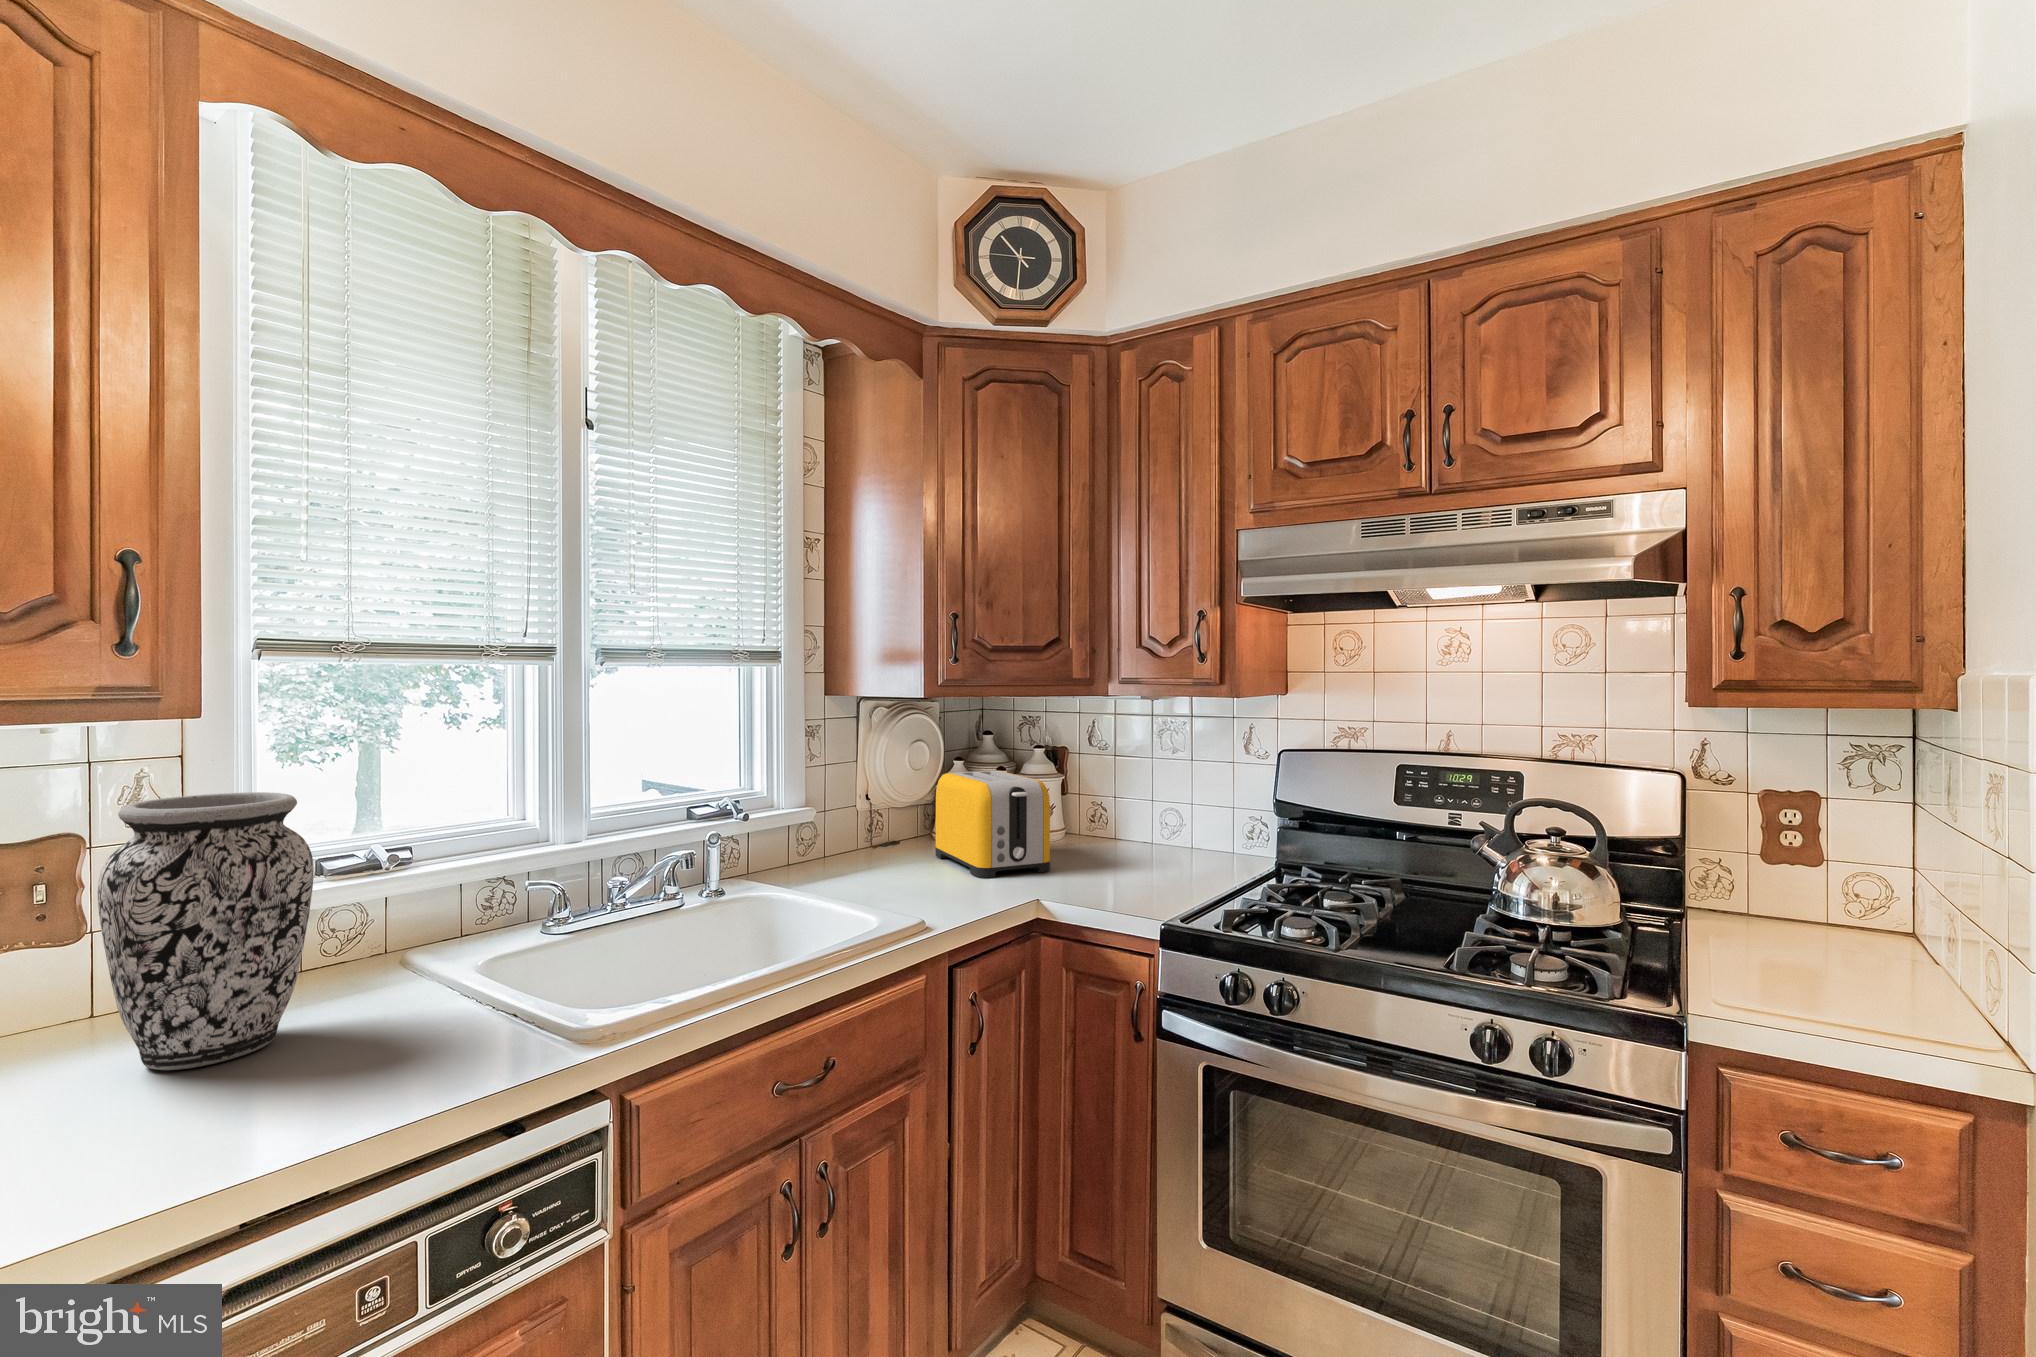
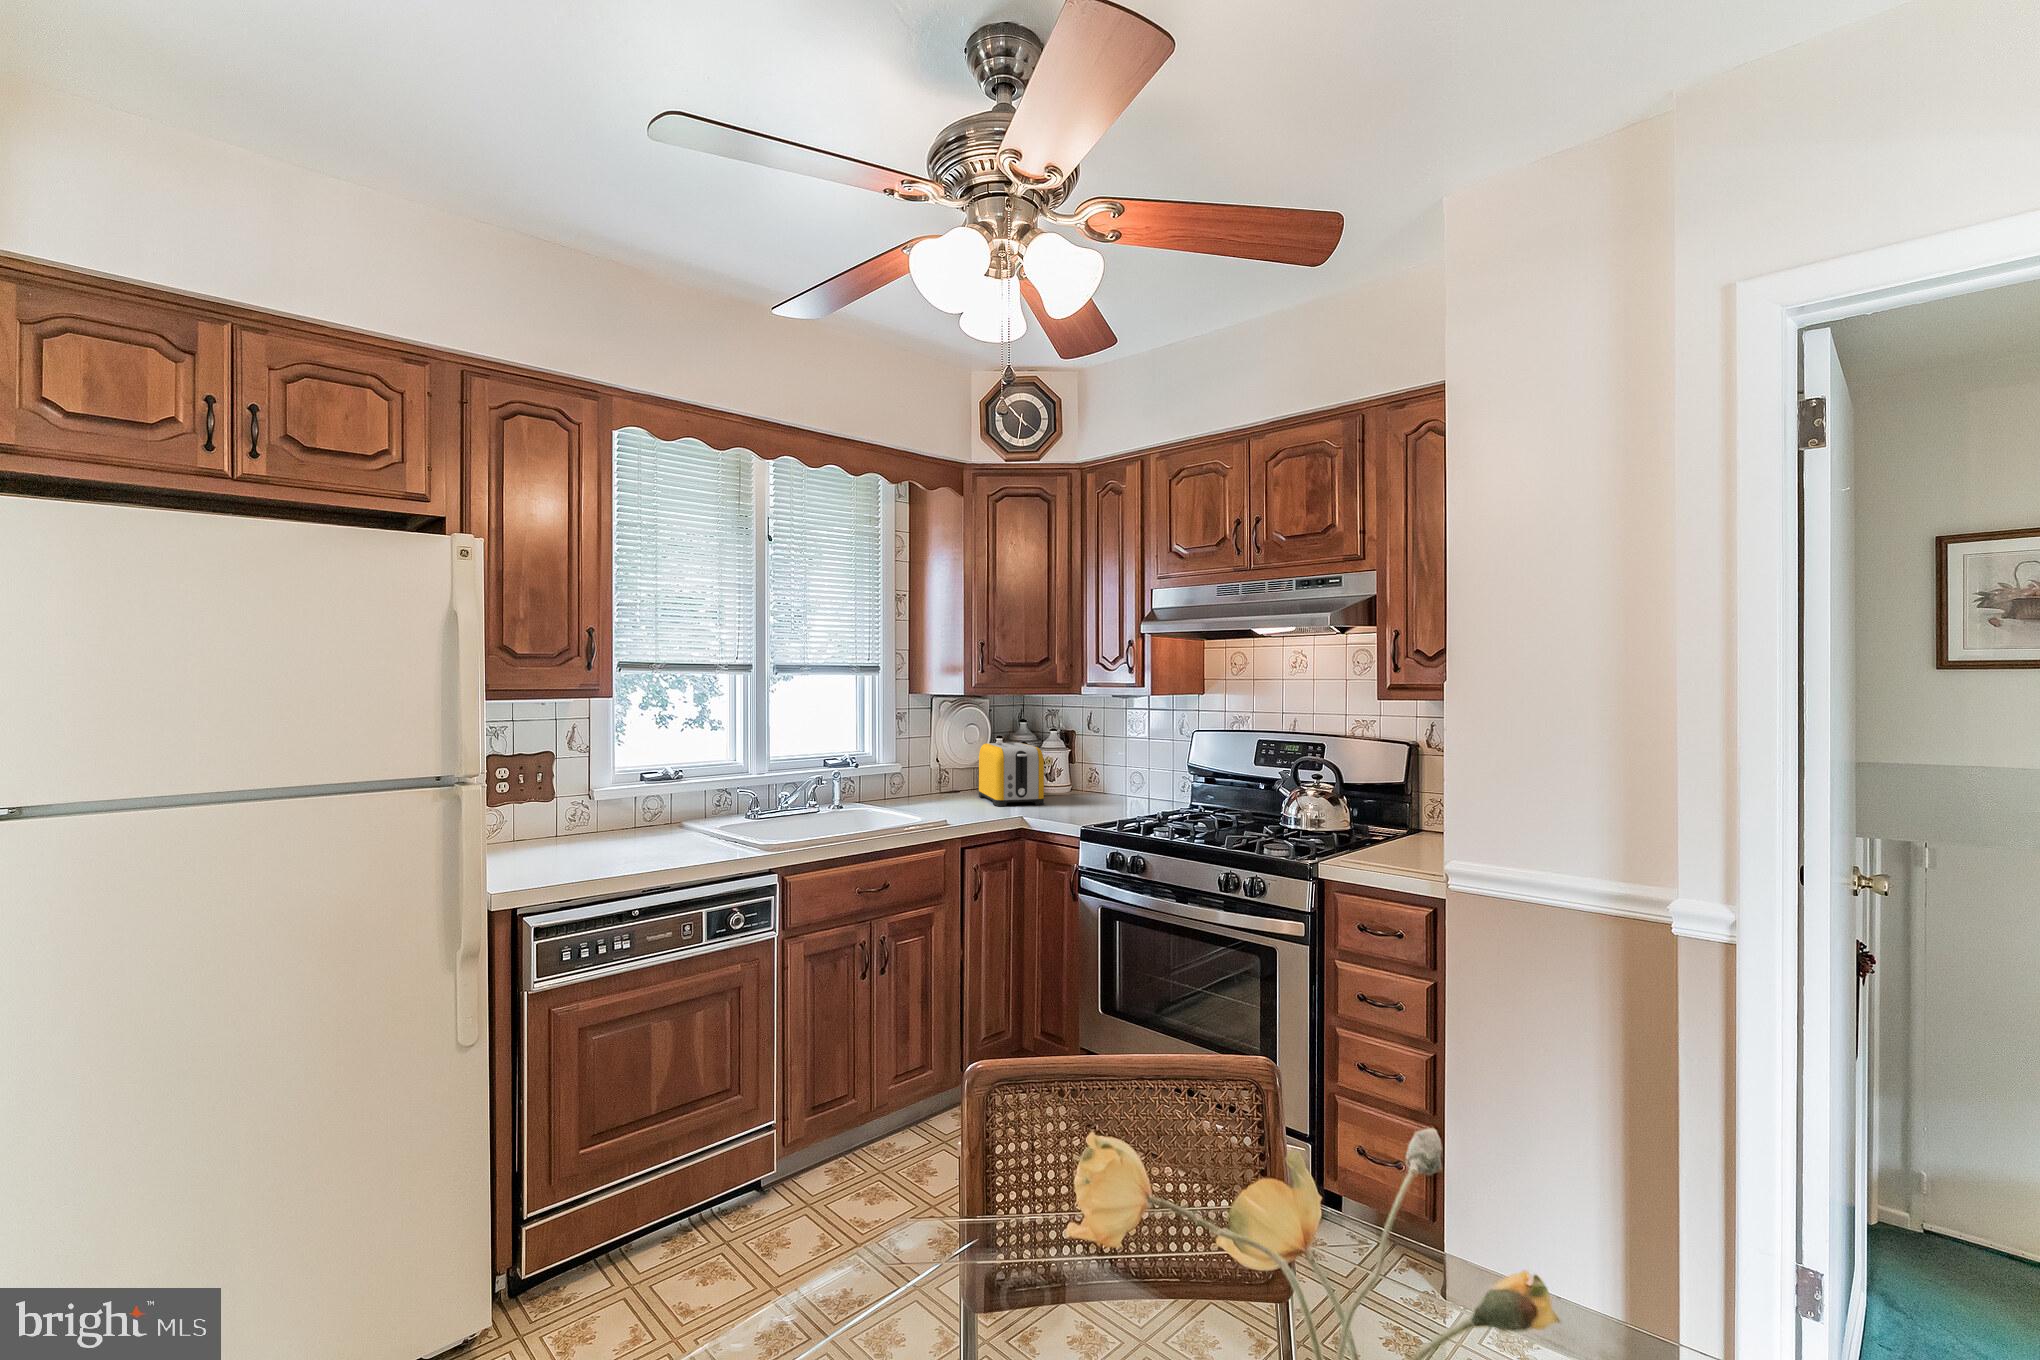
vase: present [98,792,314,1070] -> none [571,735,649,851]

